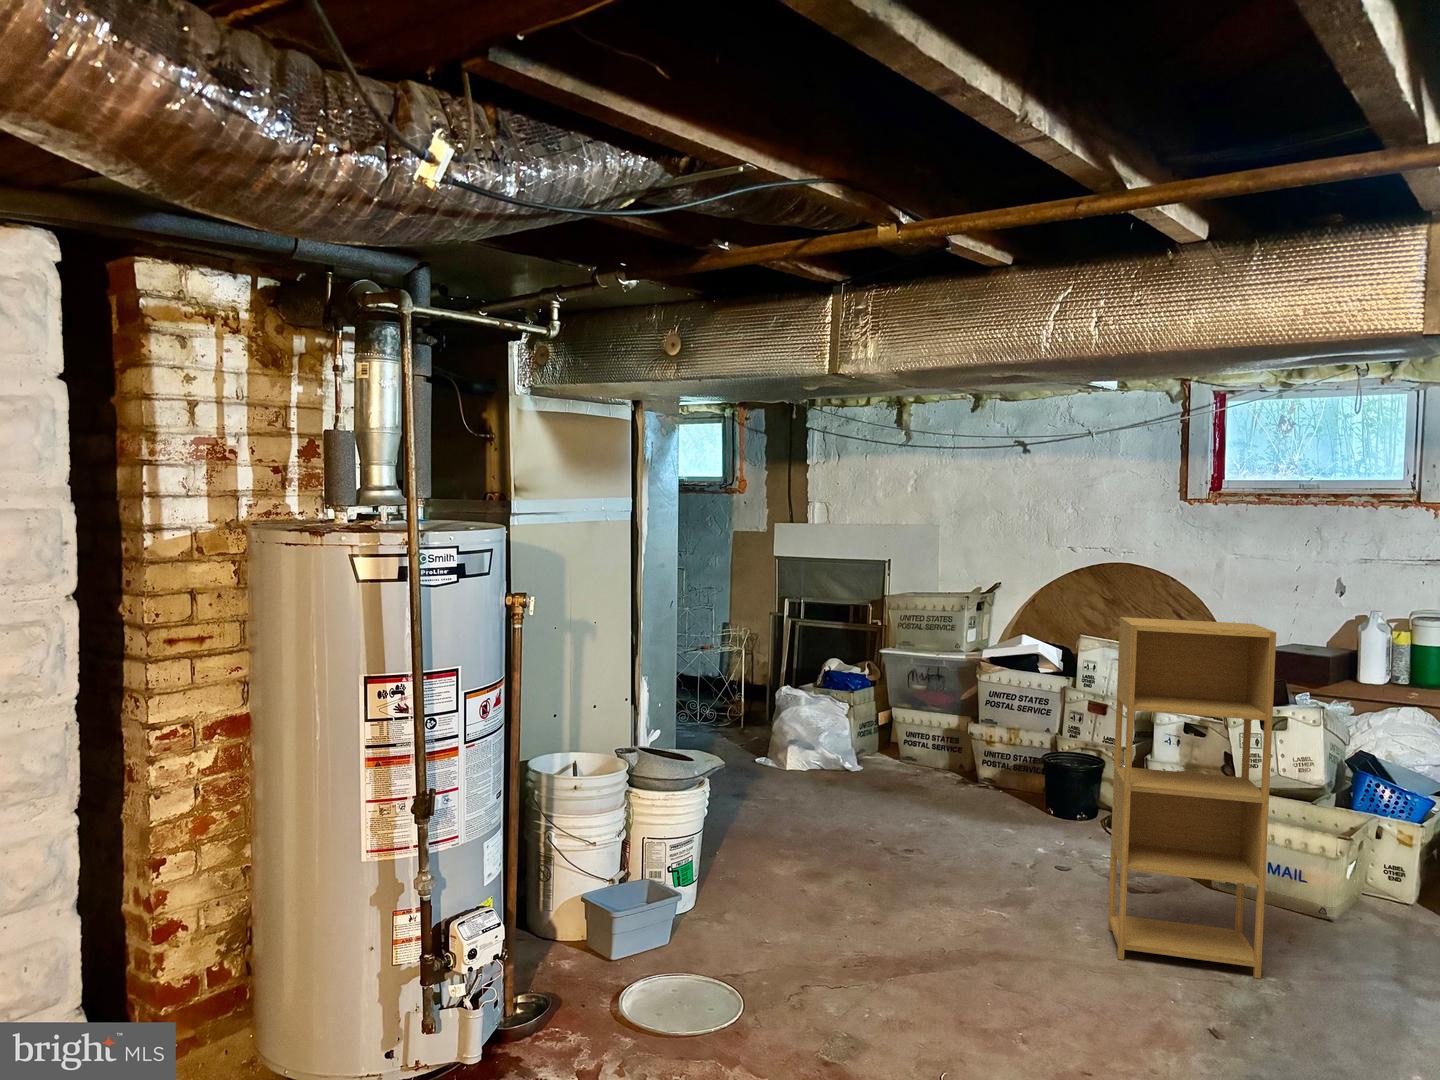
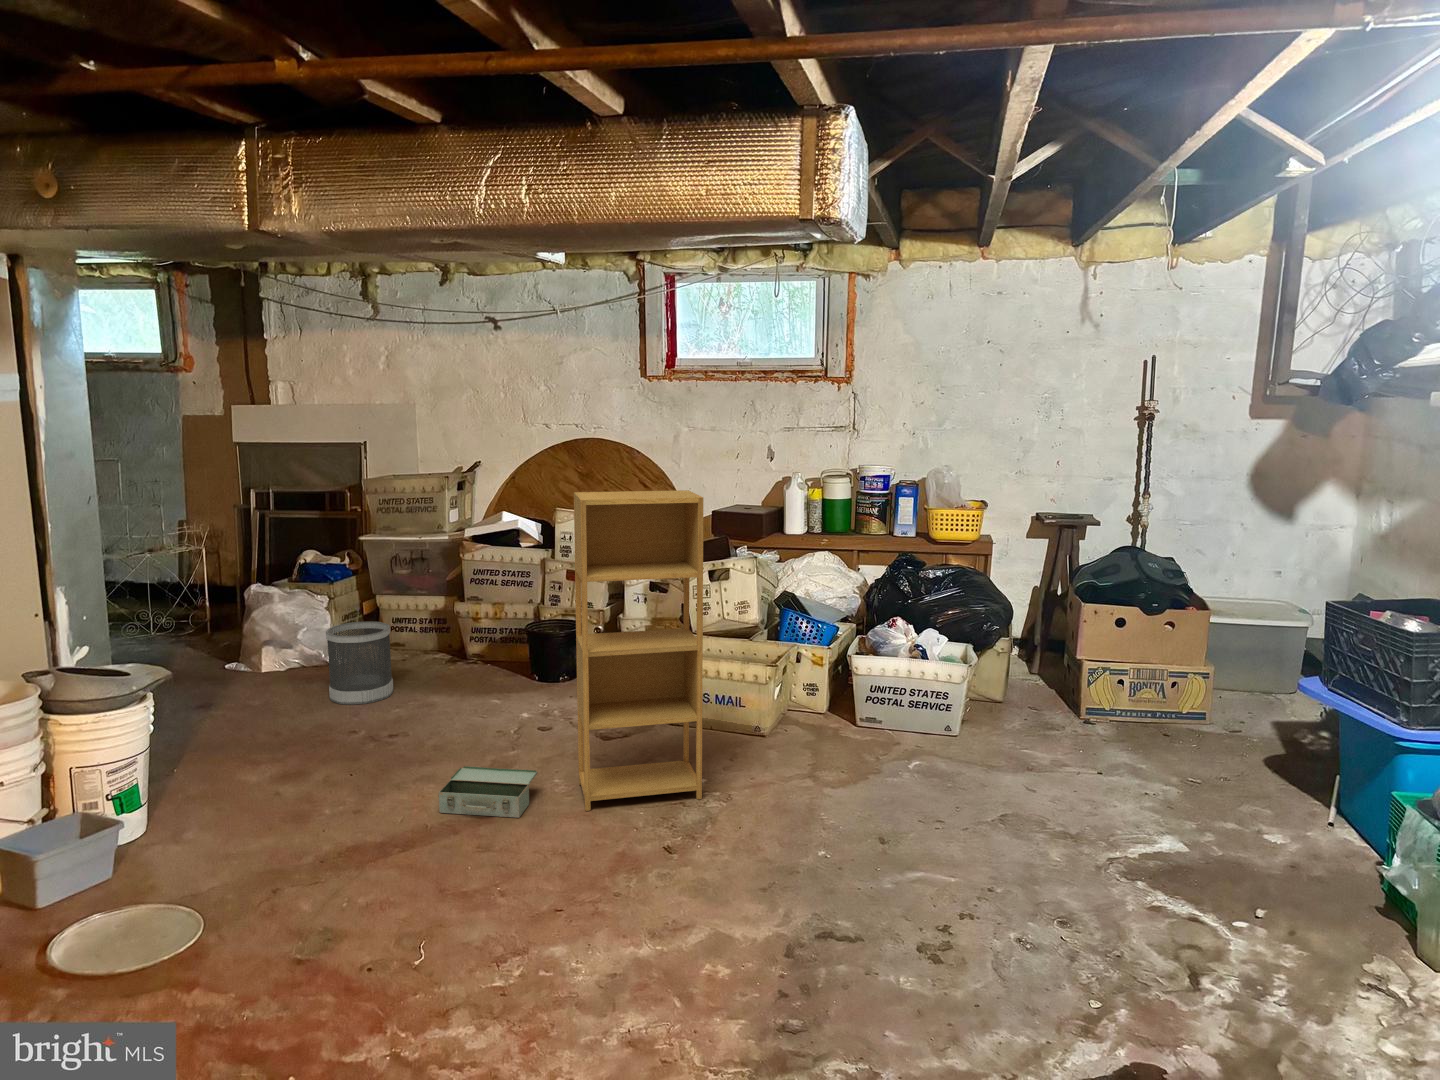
wastebasket: none [849,727,909,807] -> present [326,622,393,705]
toolbox: none [962,884,1064,949] -> present [439,766,538,818]

